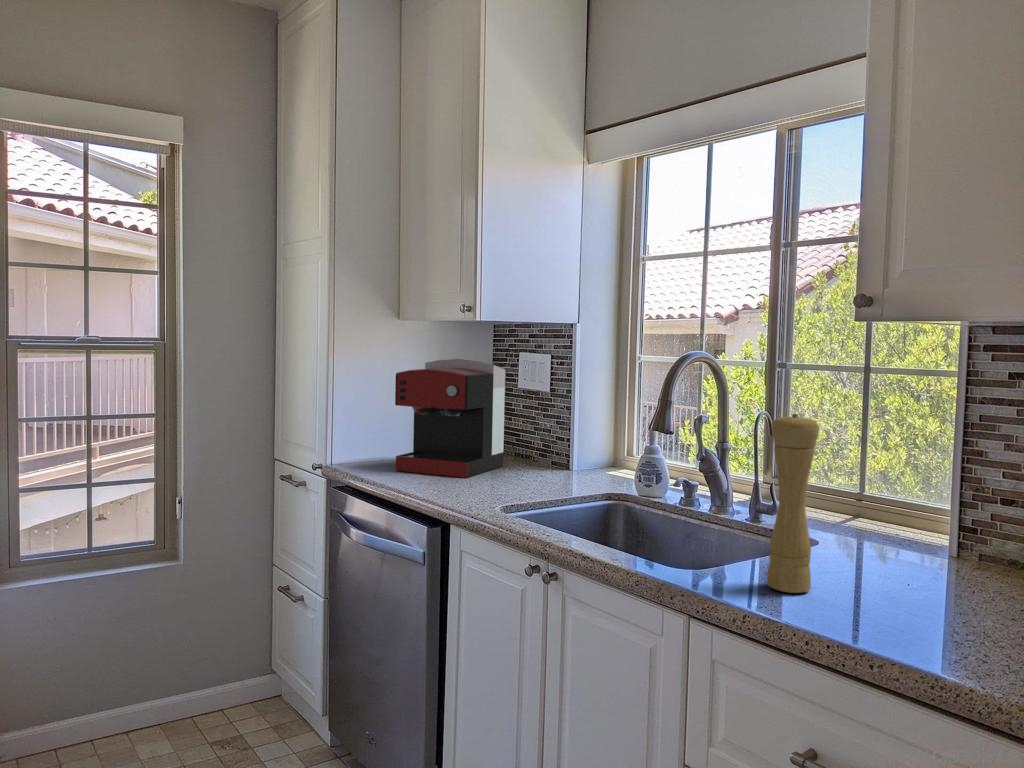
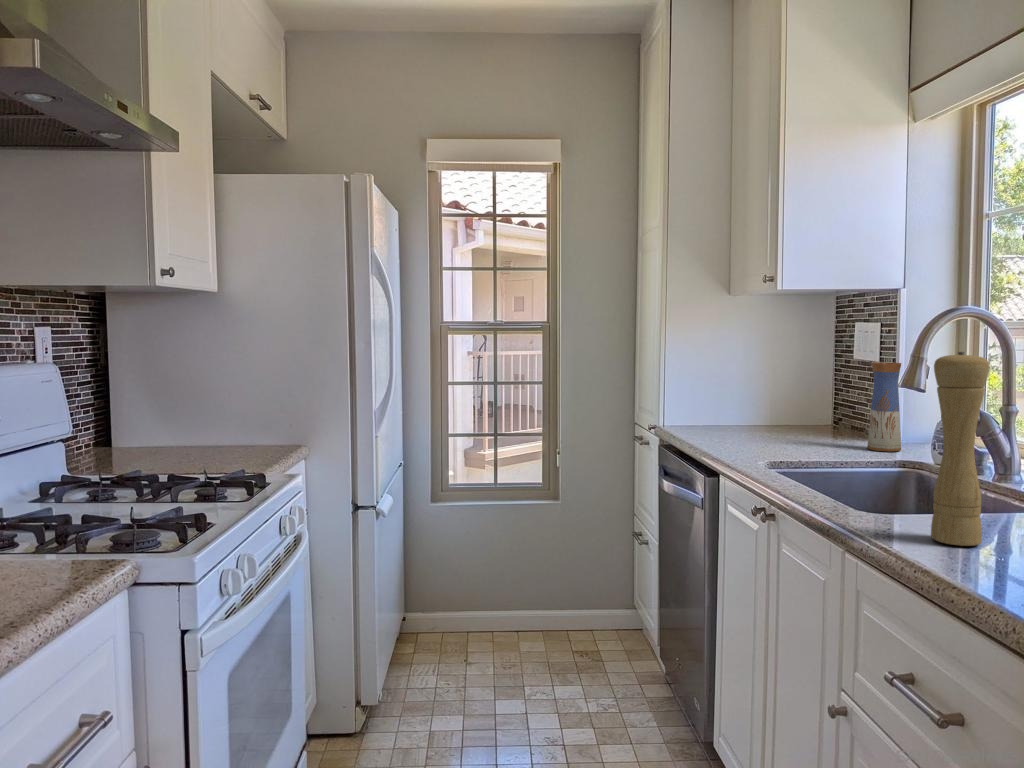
coffee maker: present [395,359,505,478] -> none [711,330,827,440]
vase: none [563,396,593,483] -> present [868,363,901,452]

